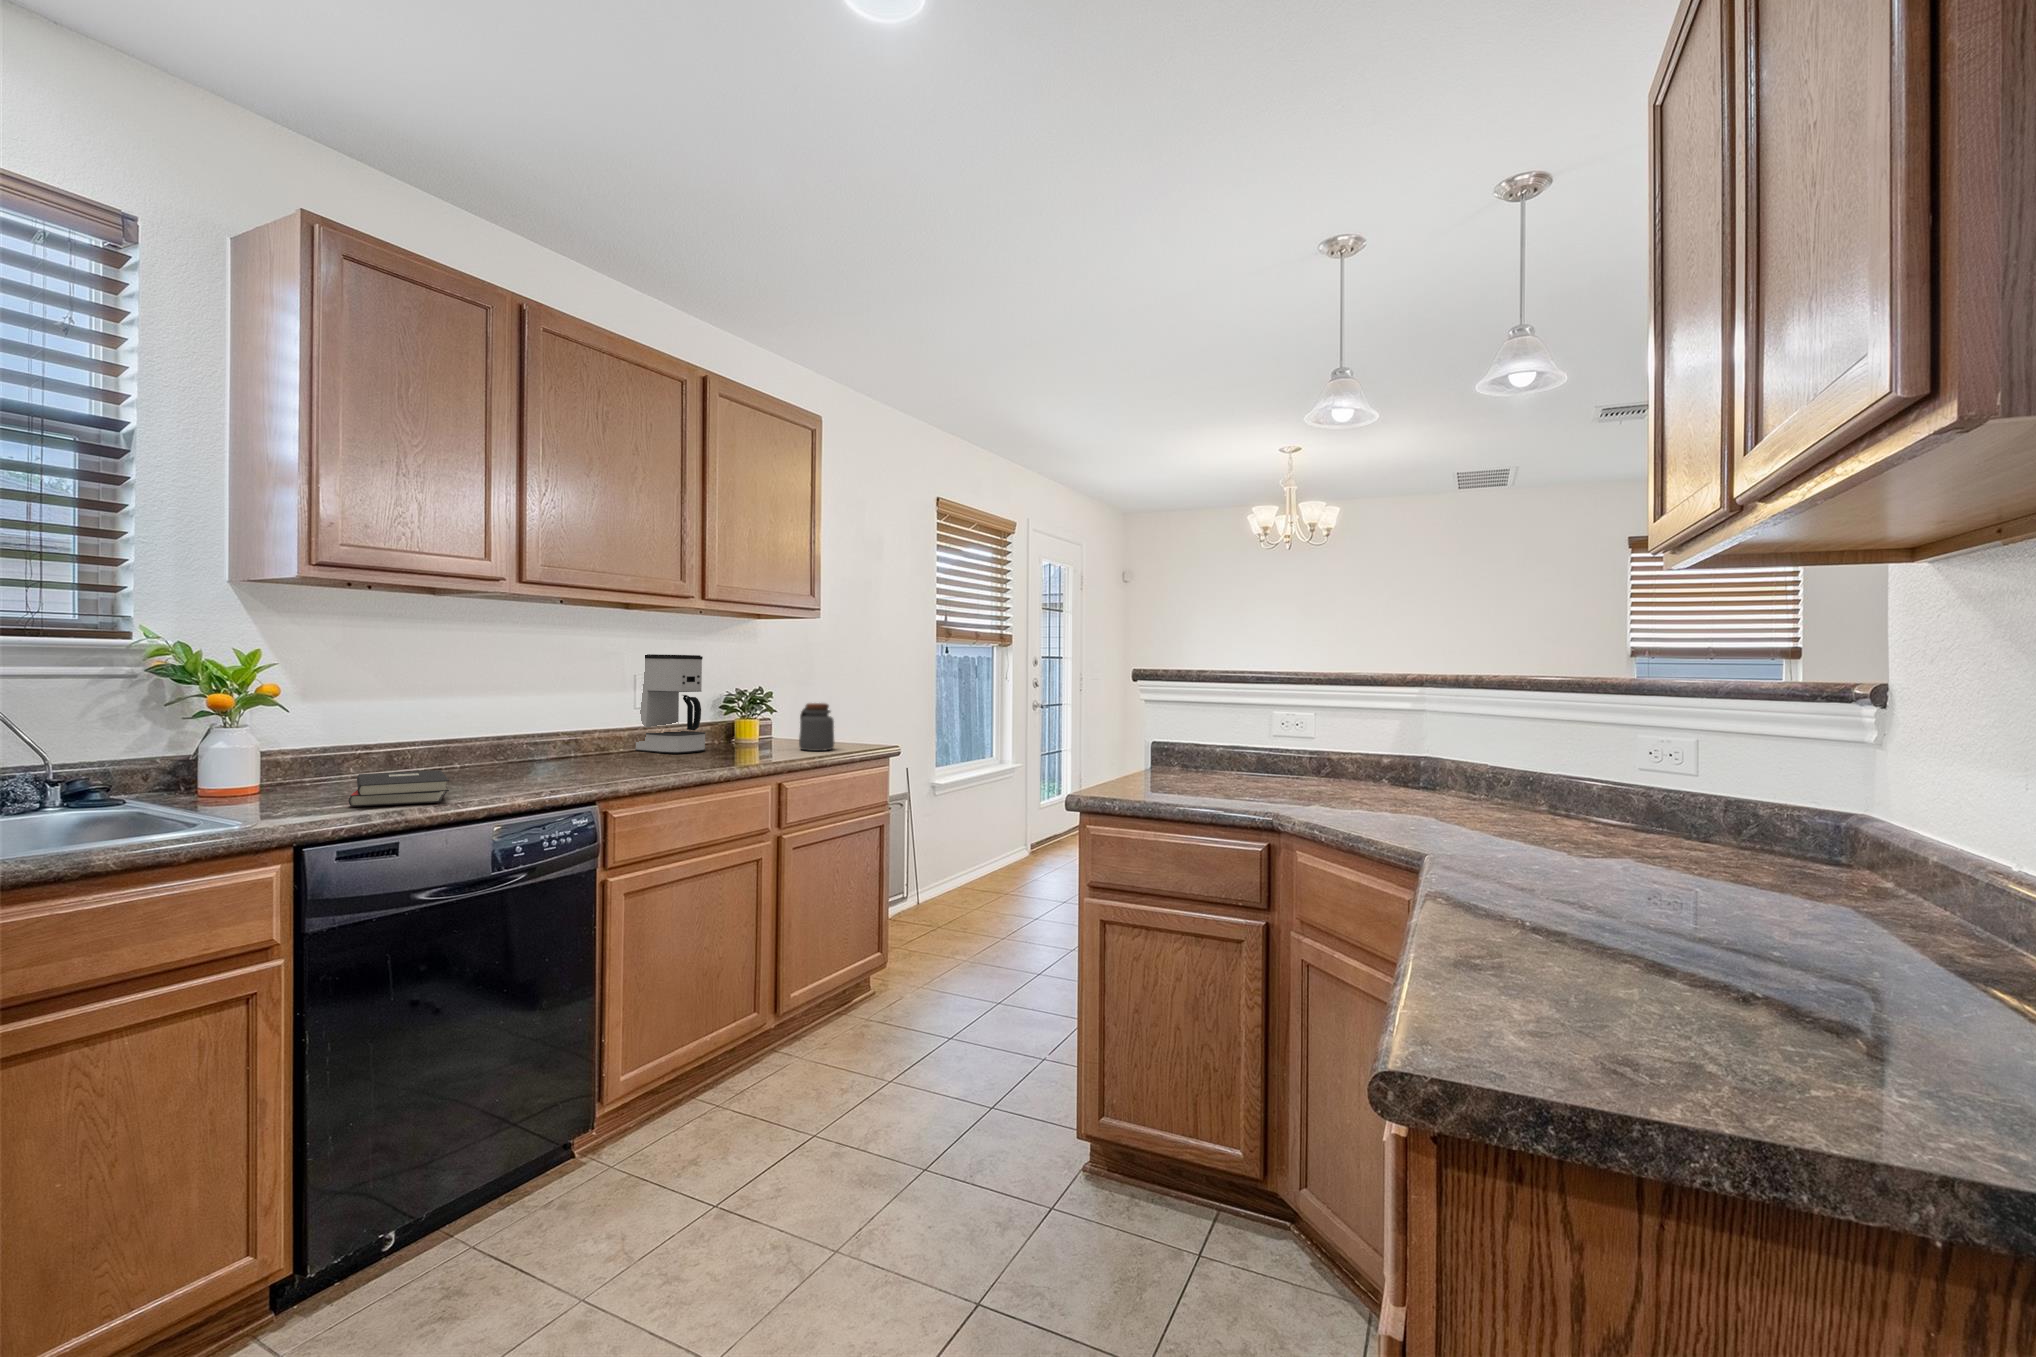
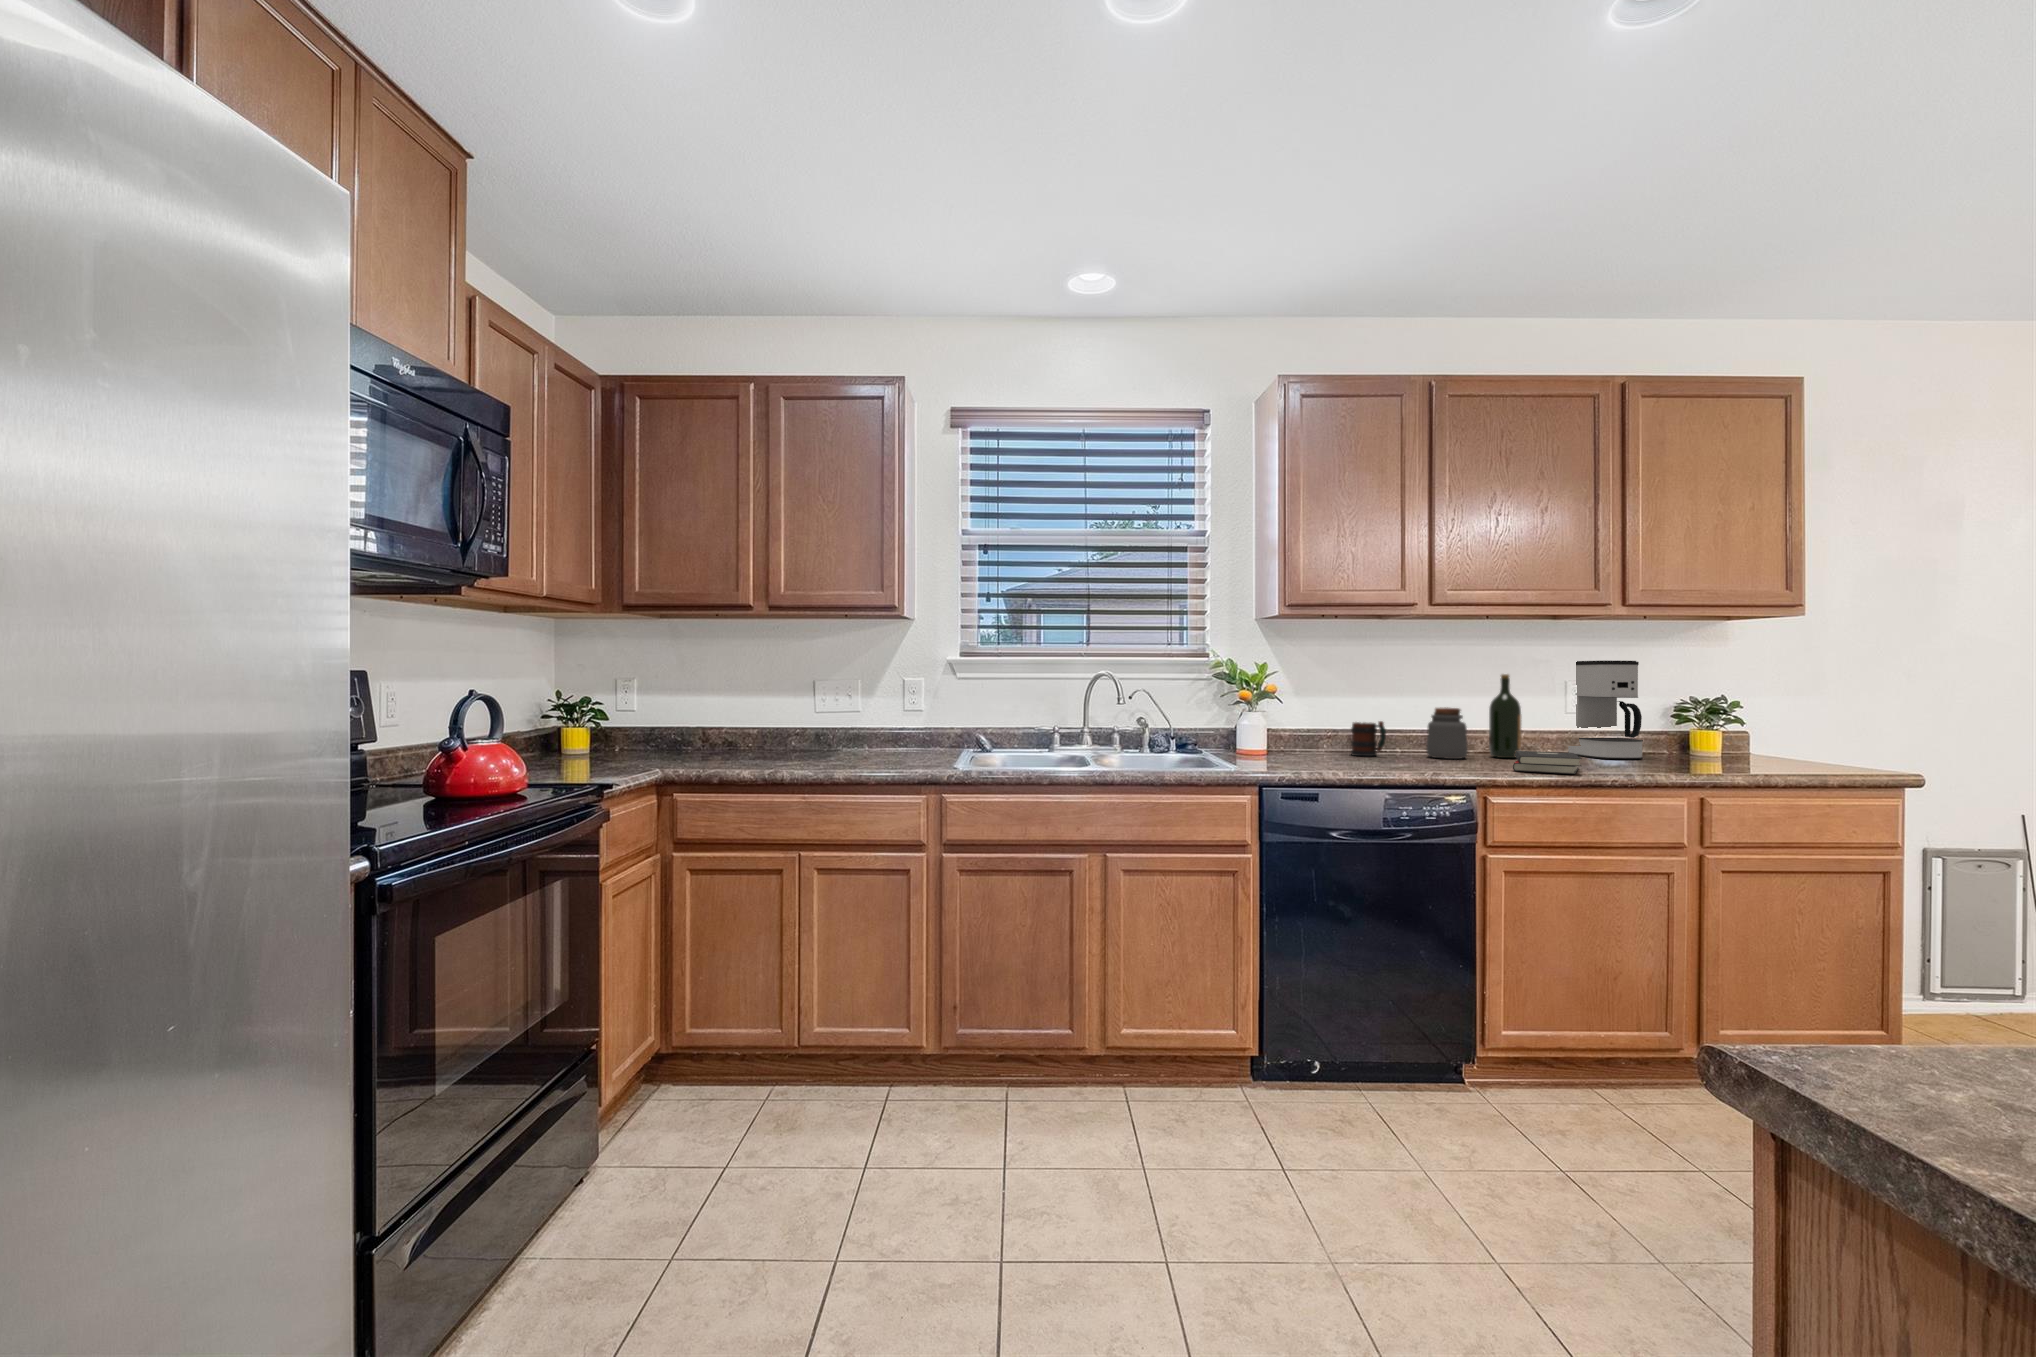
wine bottle: none [567,668,603,762] -> present [1489,674,1521,758]
jar: present [799,703,834,751] -> present [1426,707,1468,759]
mug: none [394,728,449,777] -> present [1351,721,1386,756]
hardback book: present [349,770,449,807] -> present [1513,751,1582,774]

